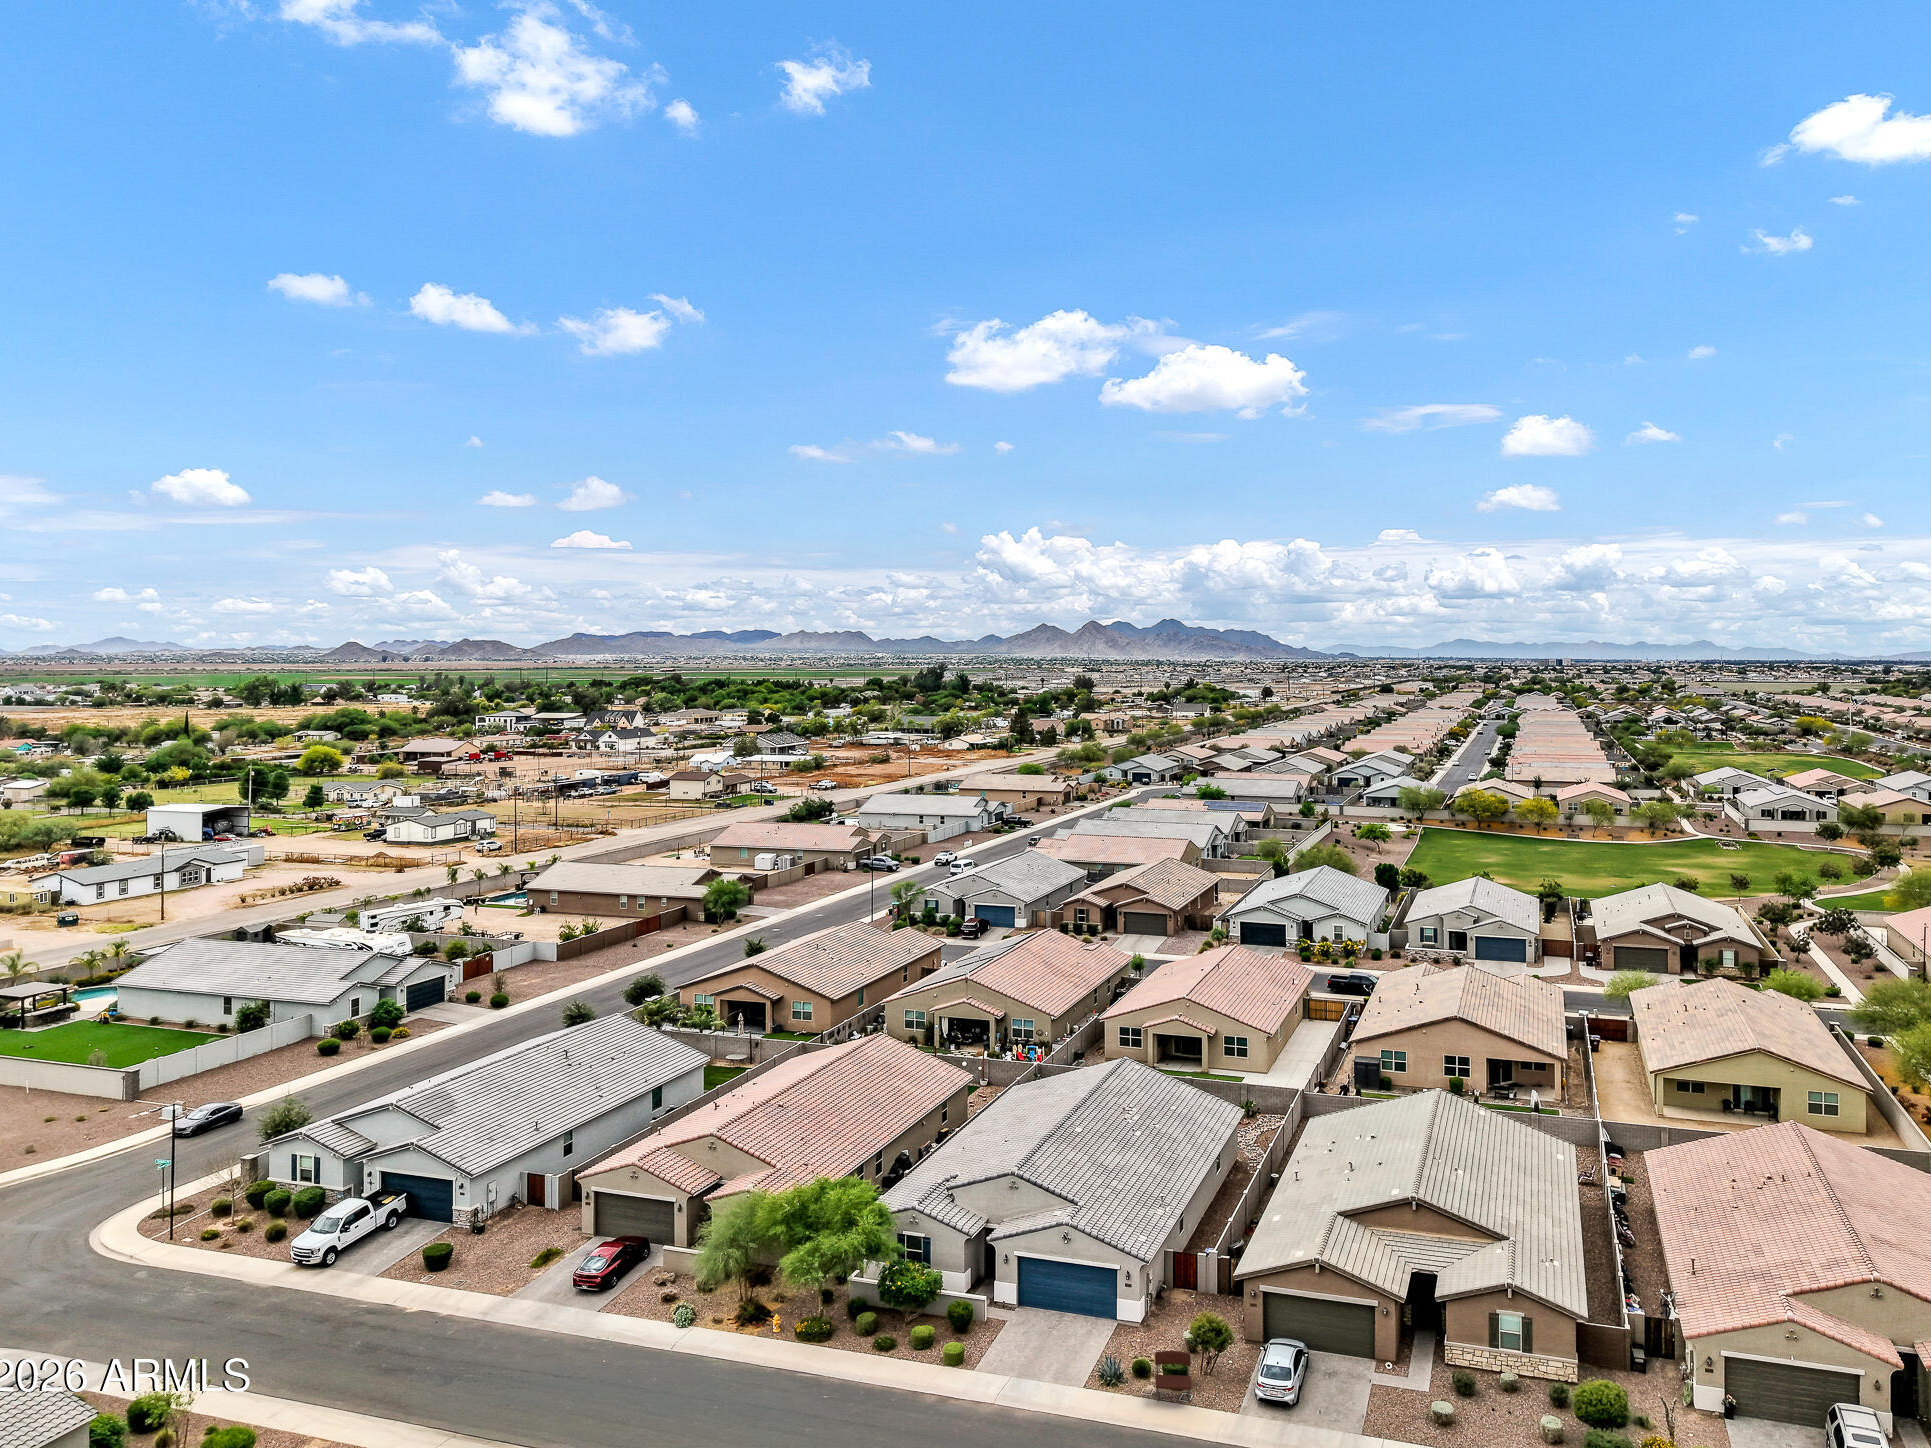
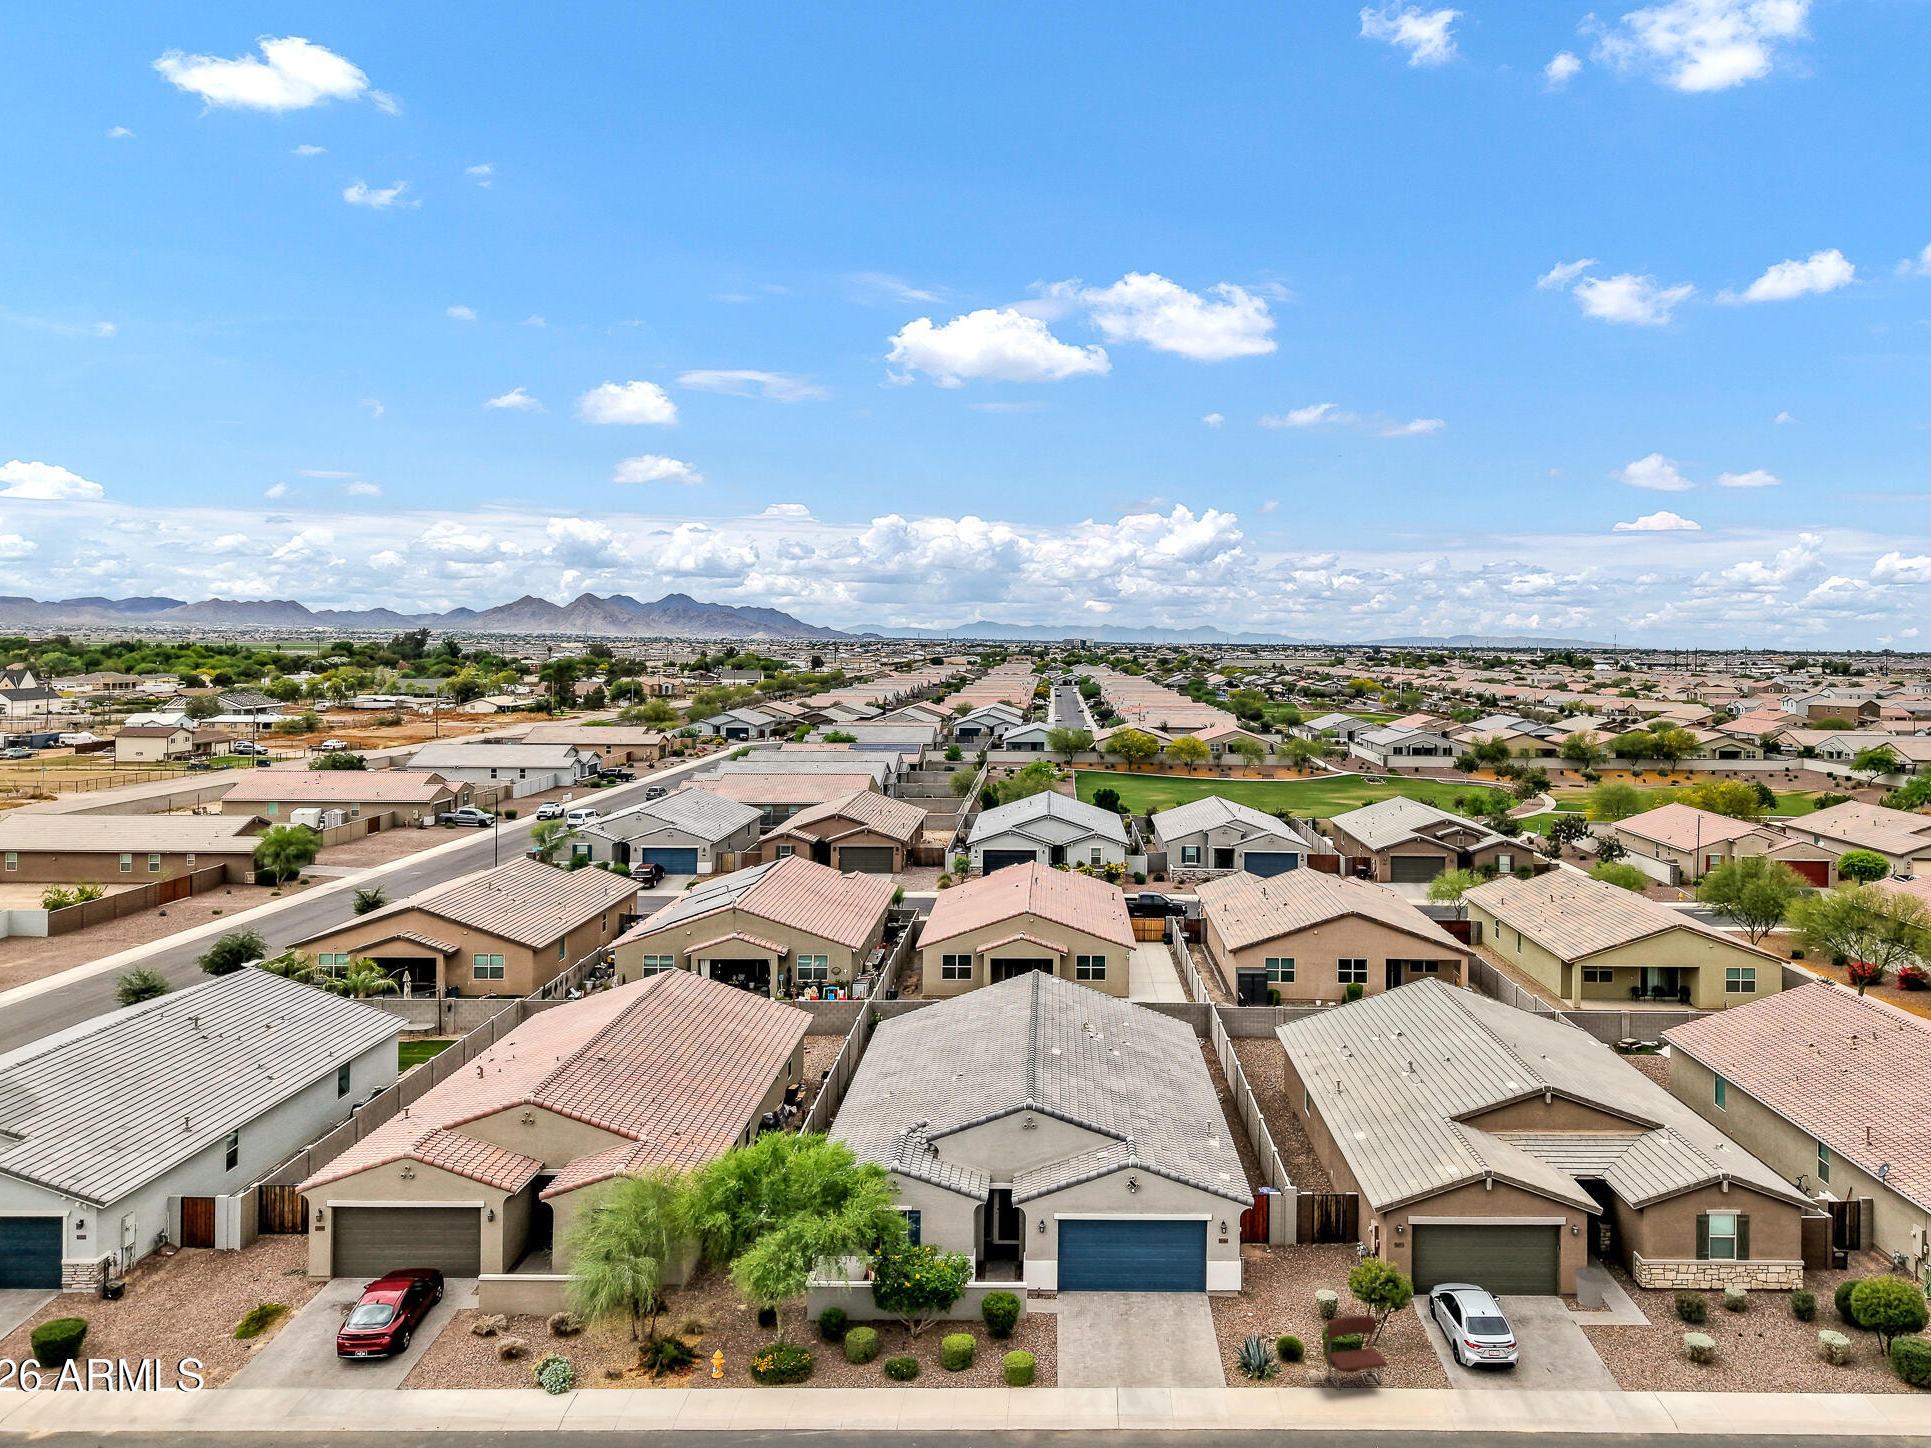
trash can: none [1382,1340,1403,1373] -> present [1575,1266,1605,1308]

